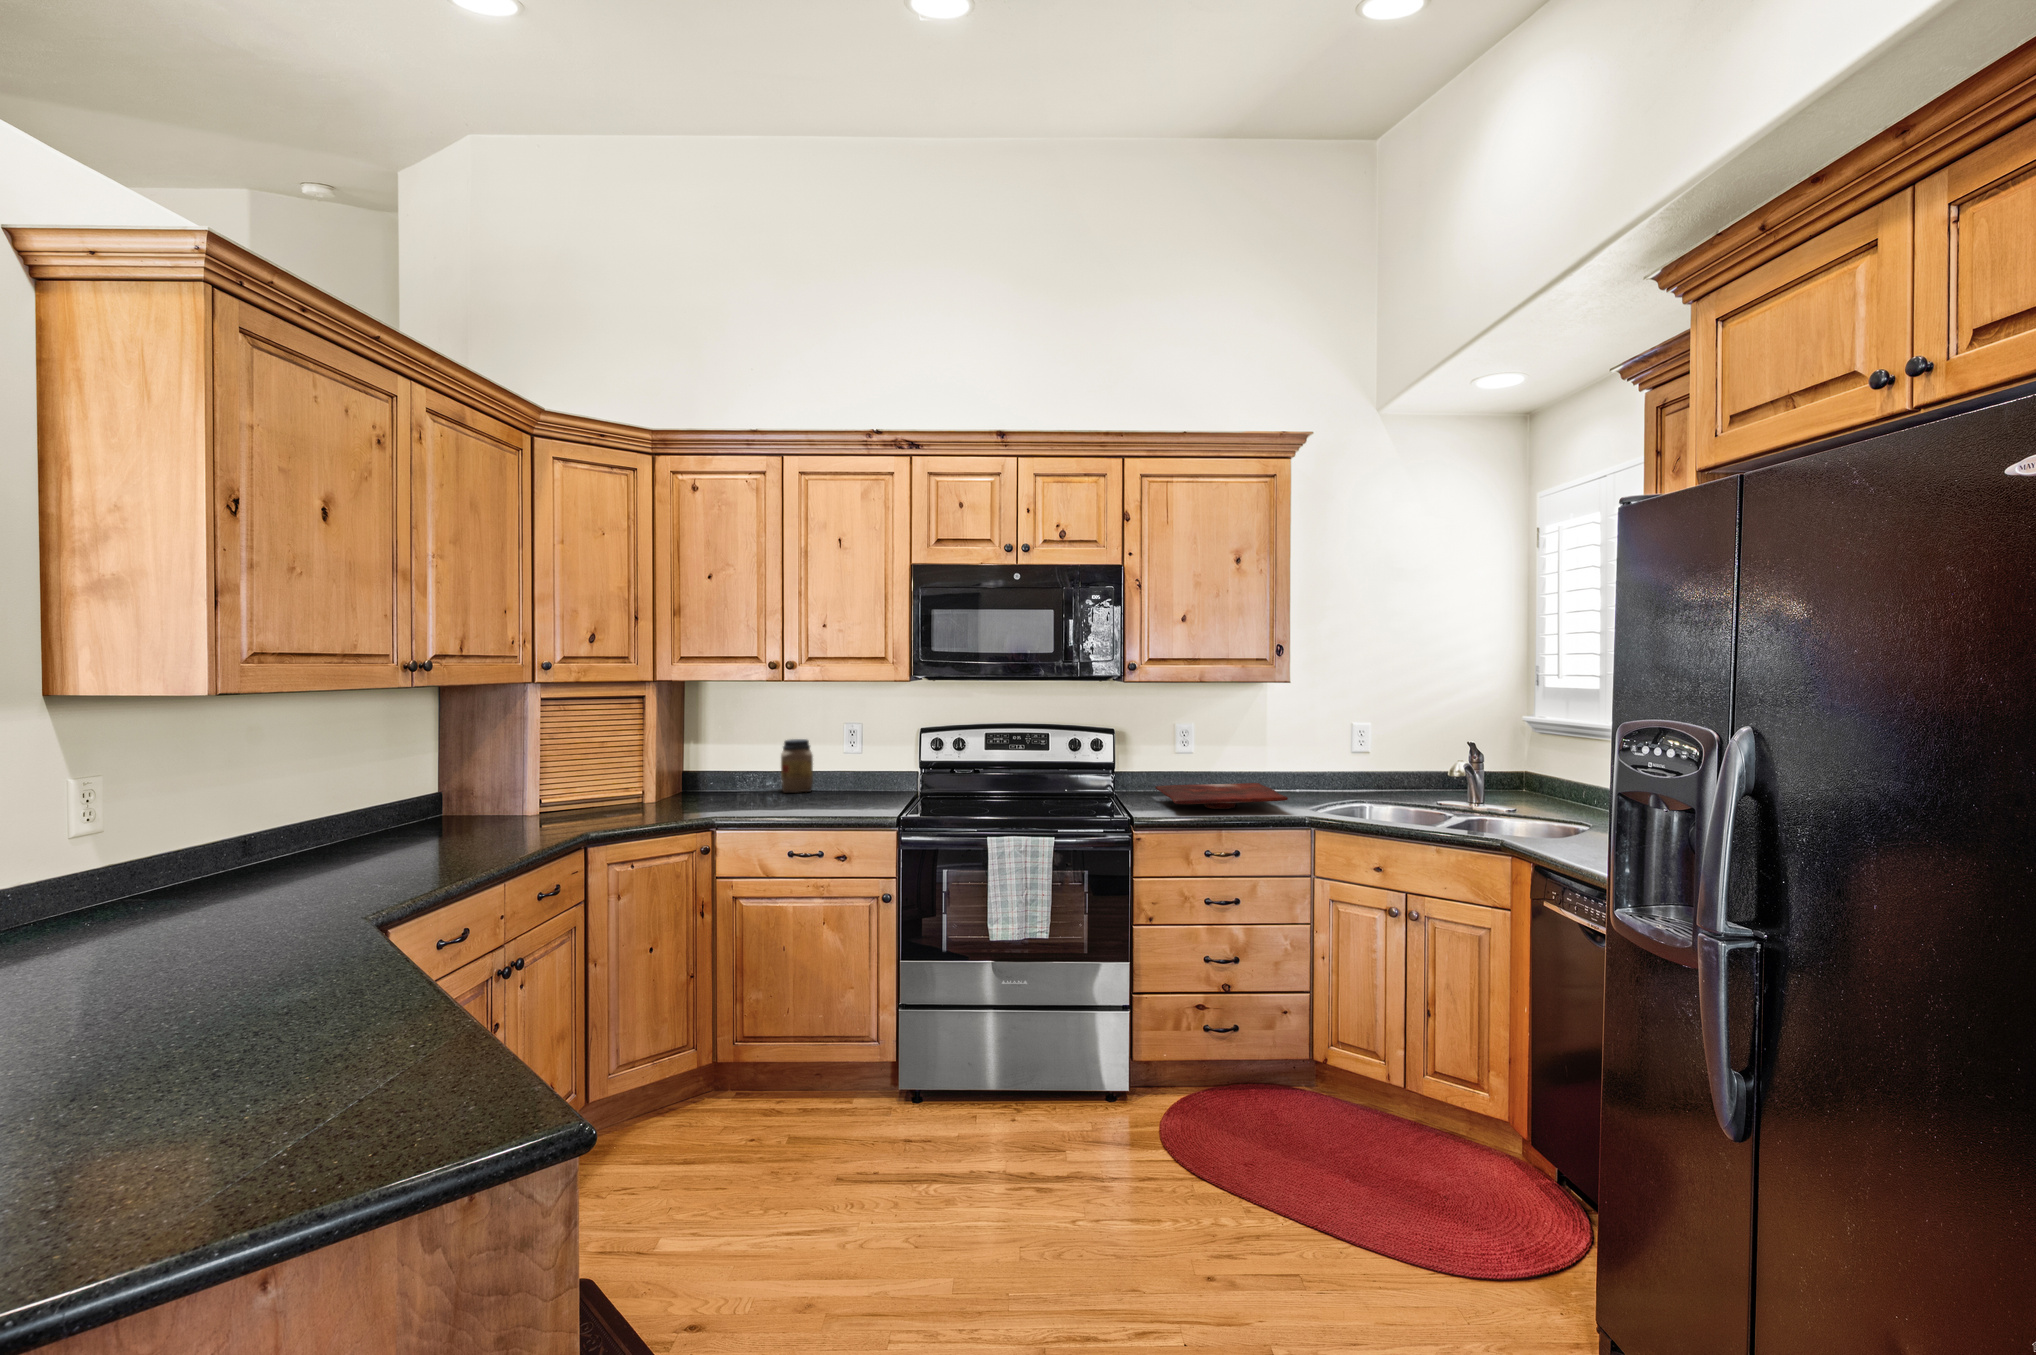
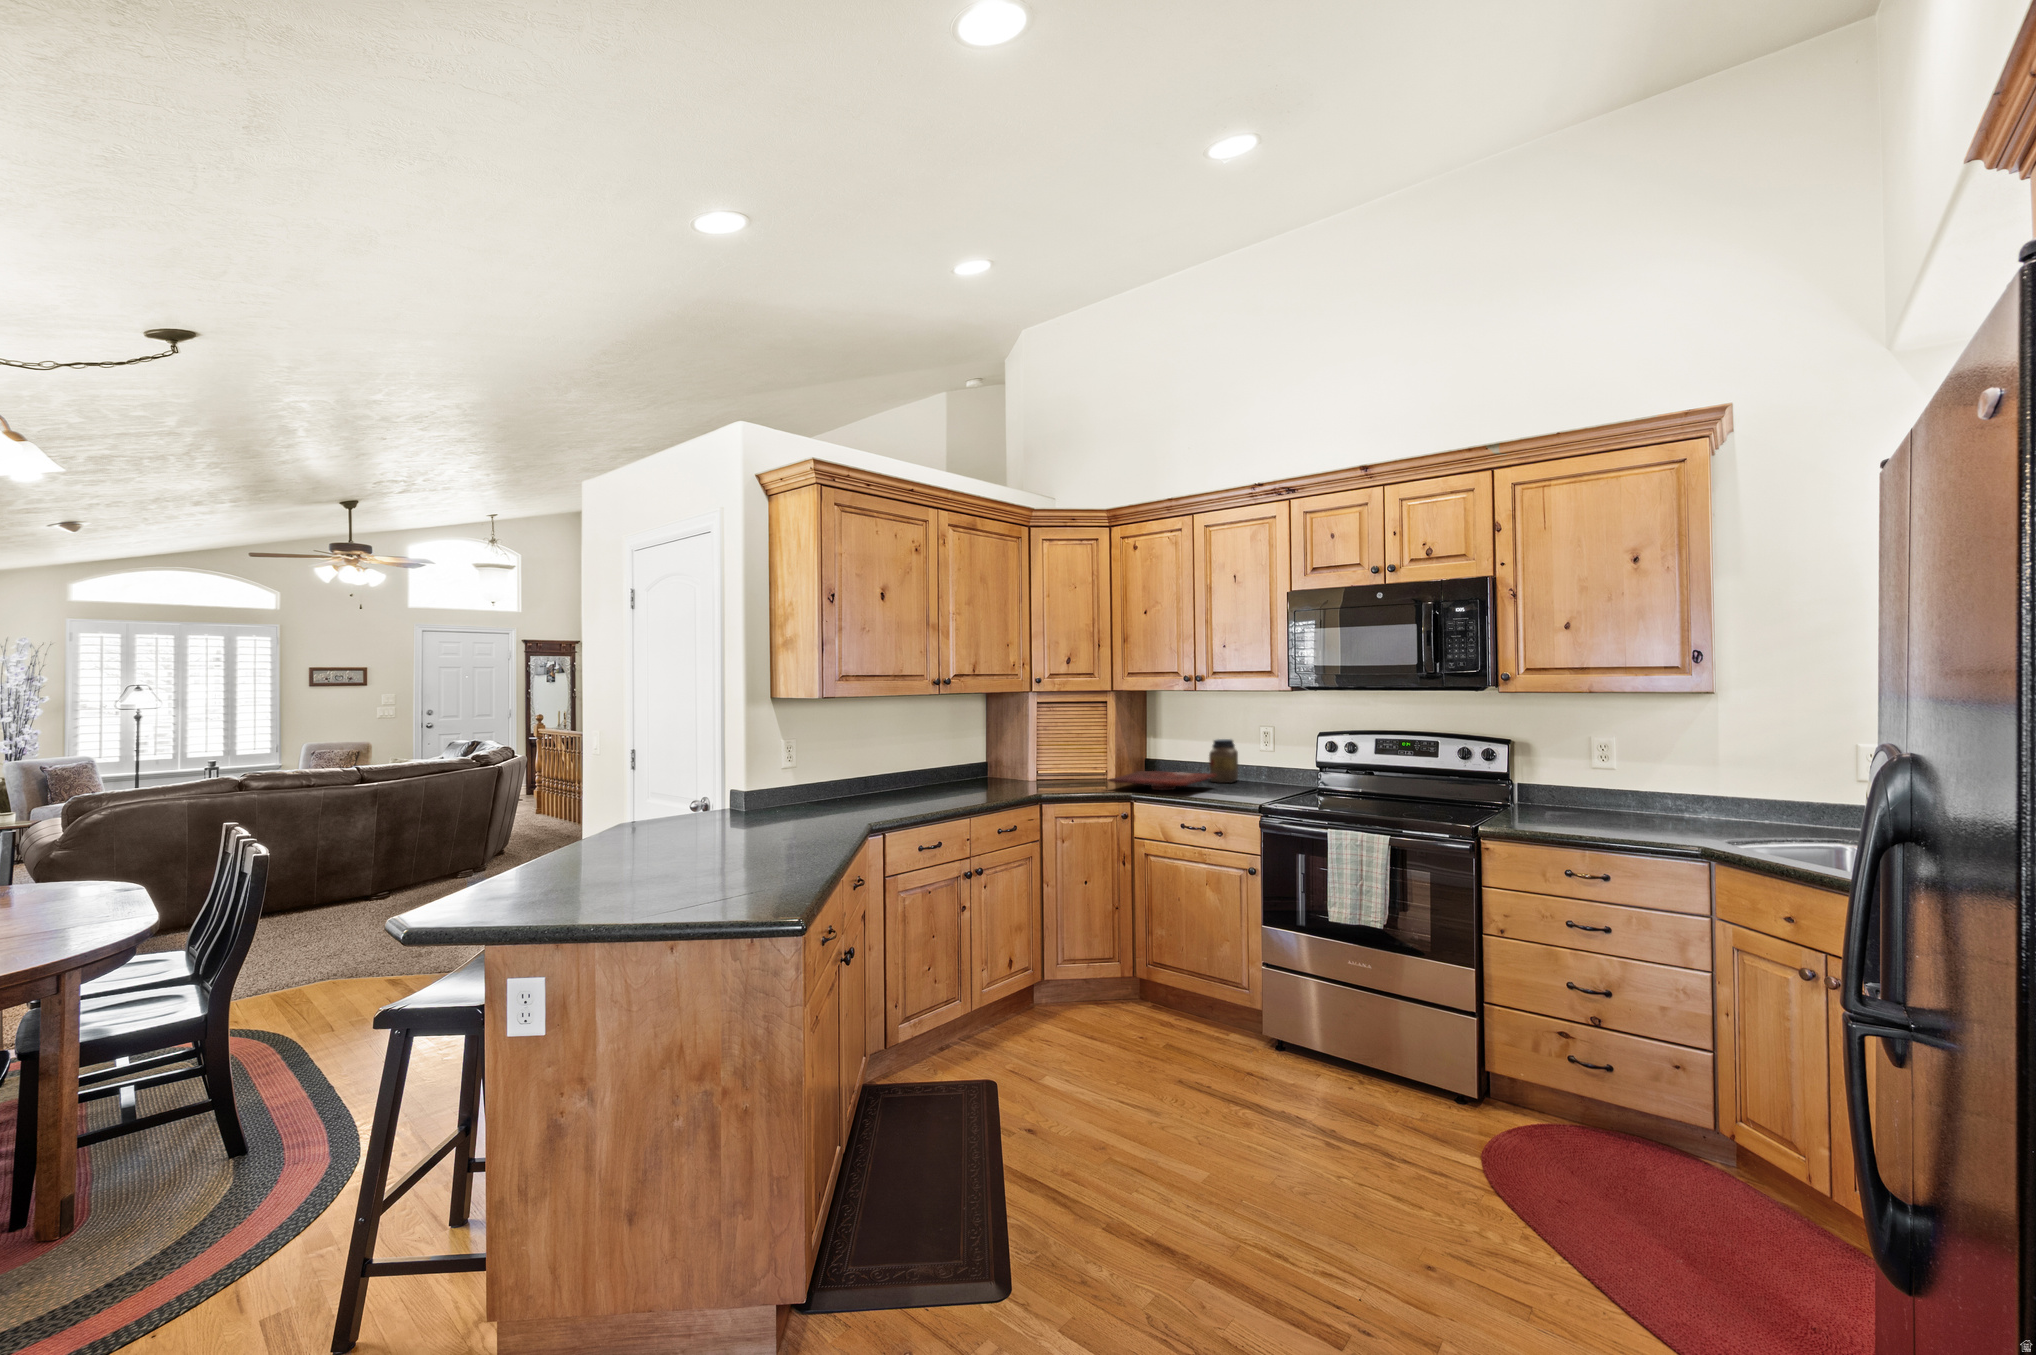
cutting board: present [1155,783,1288,809] -> present [1109,771,1217,790]

